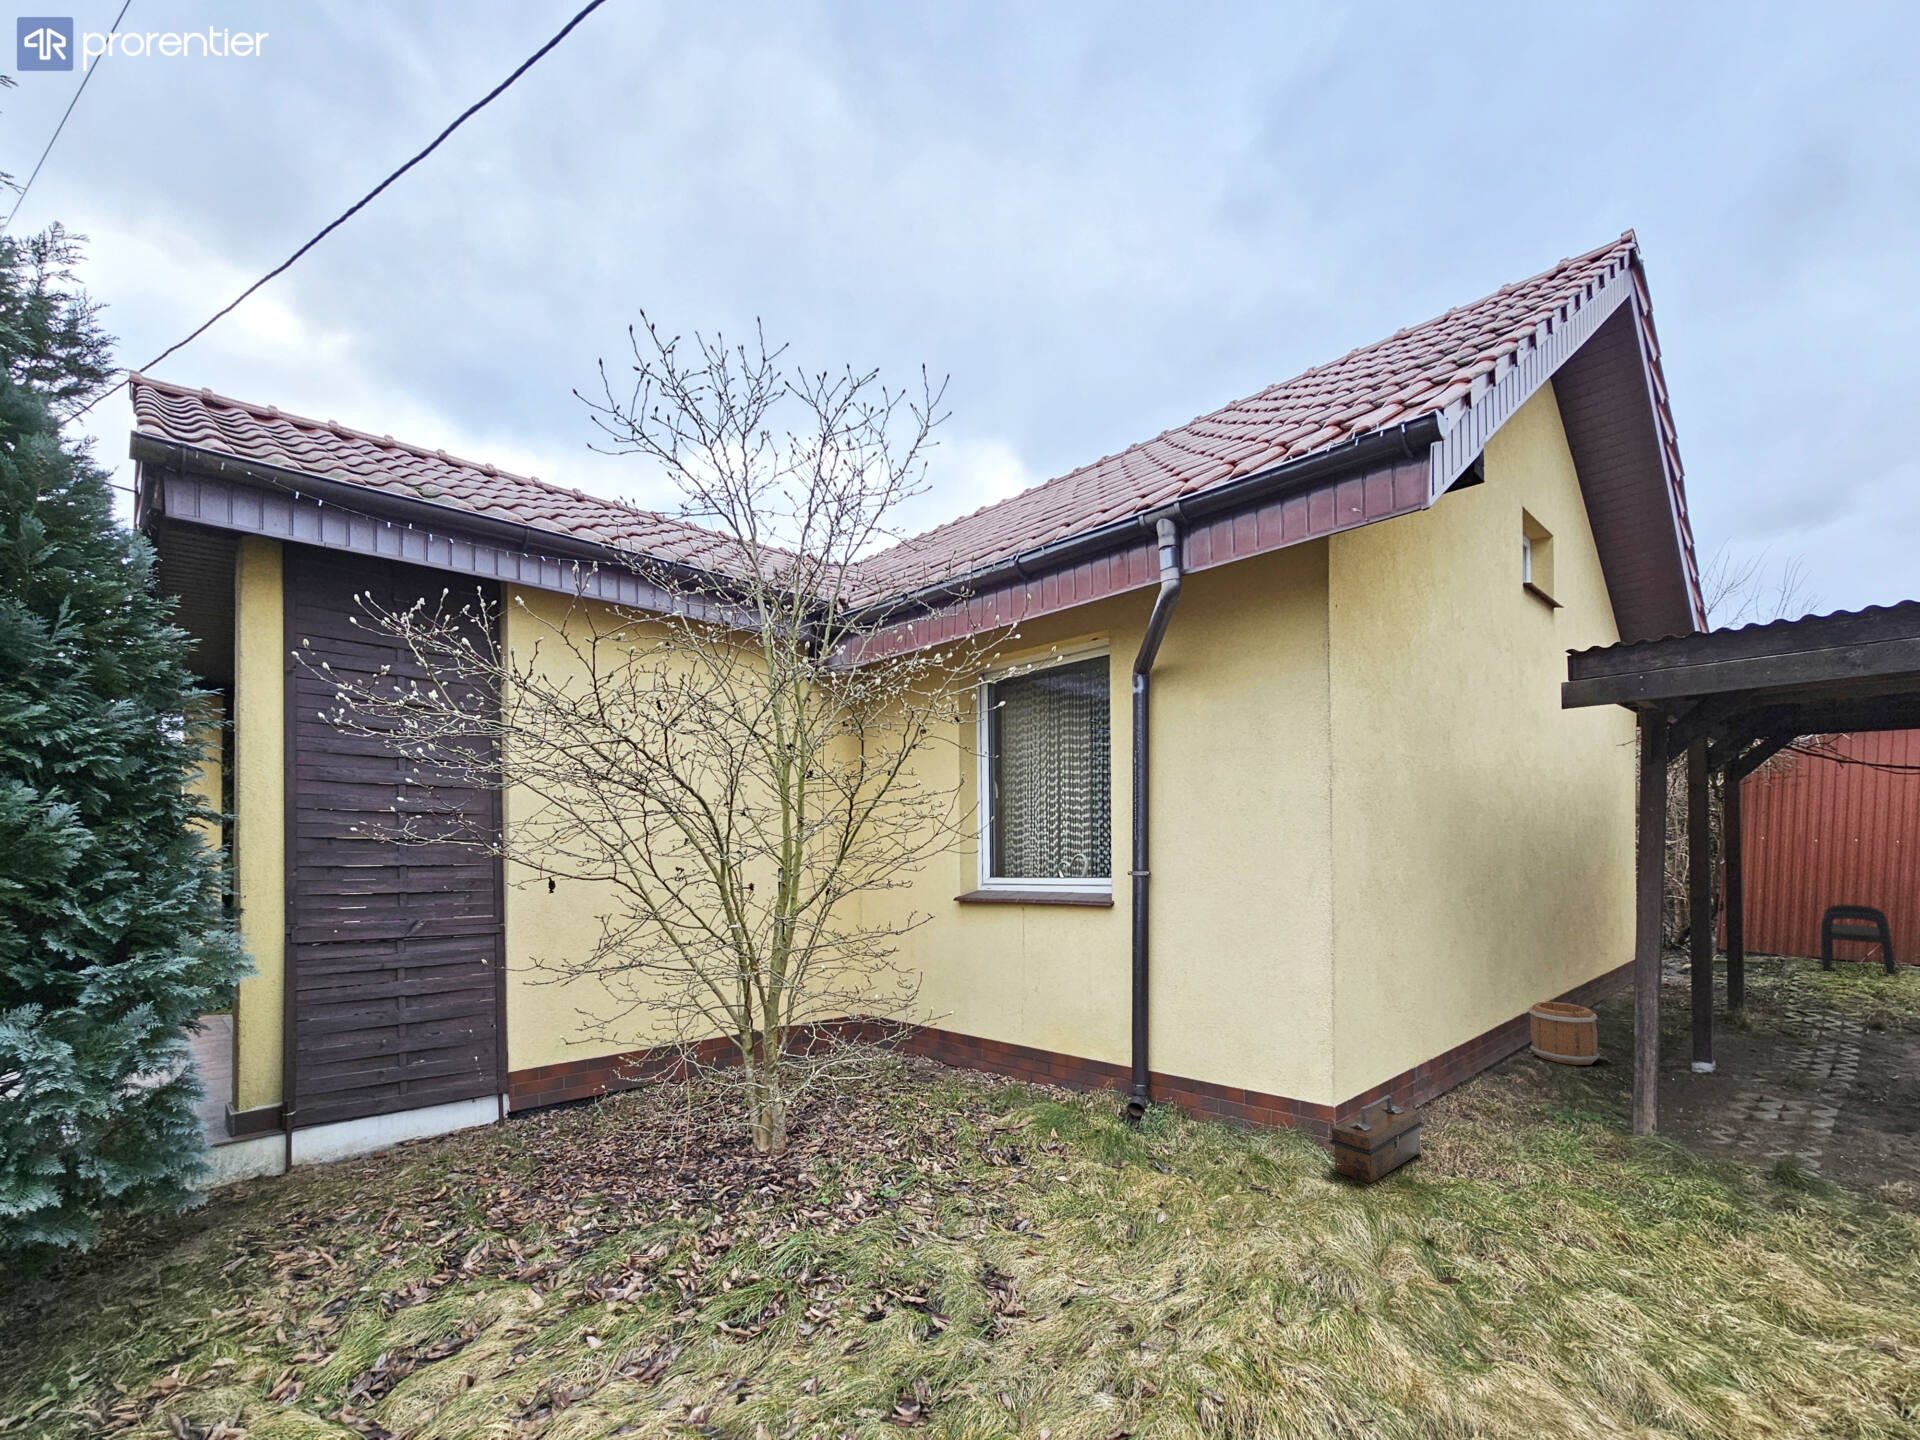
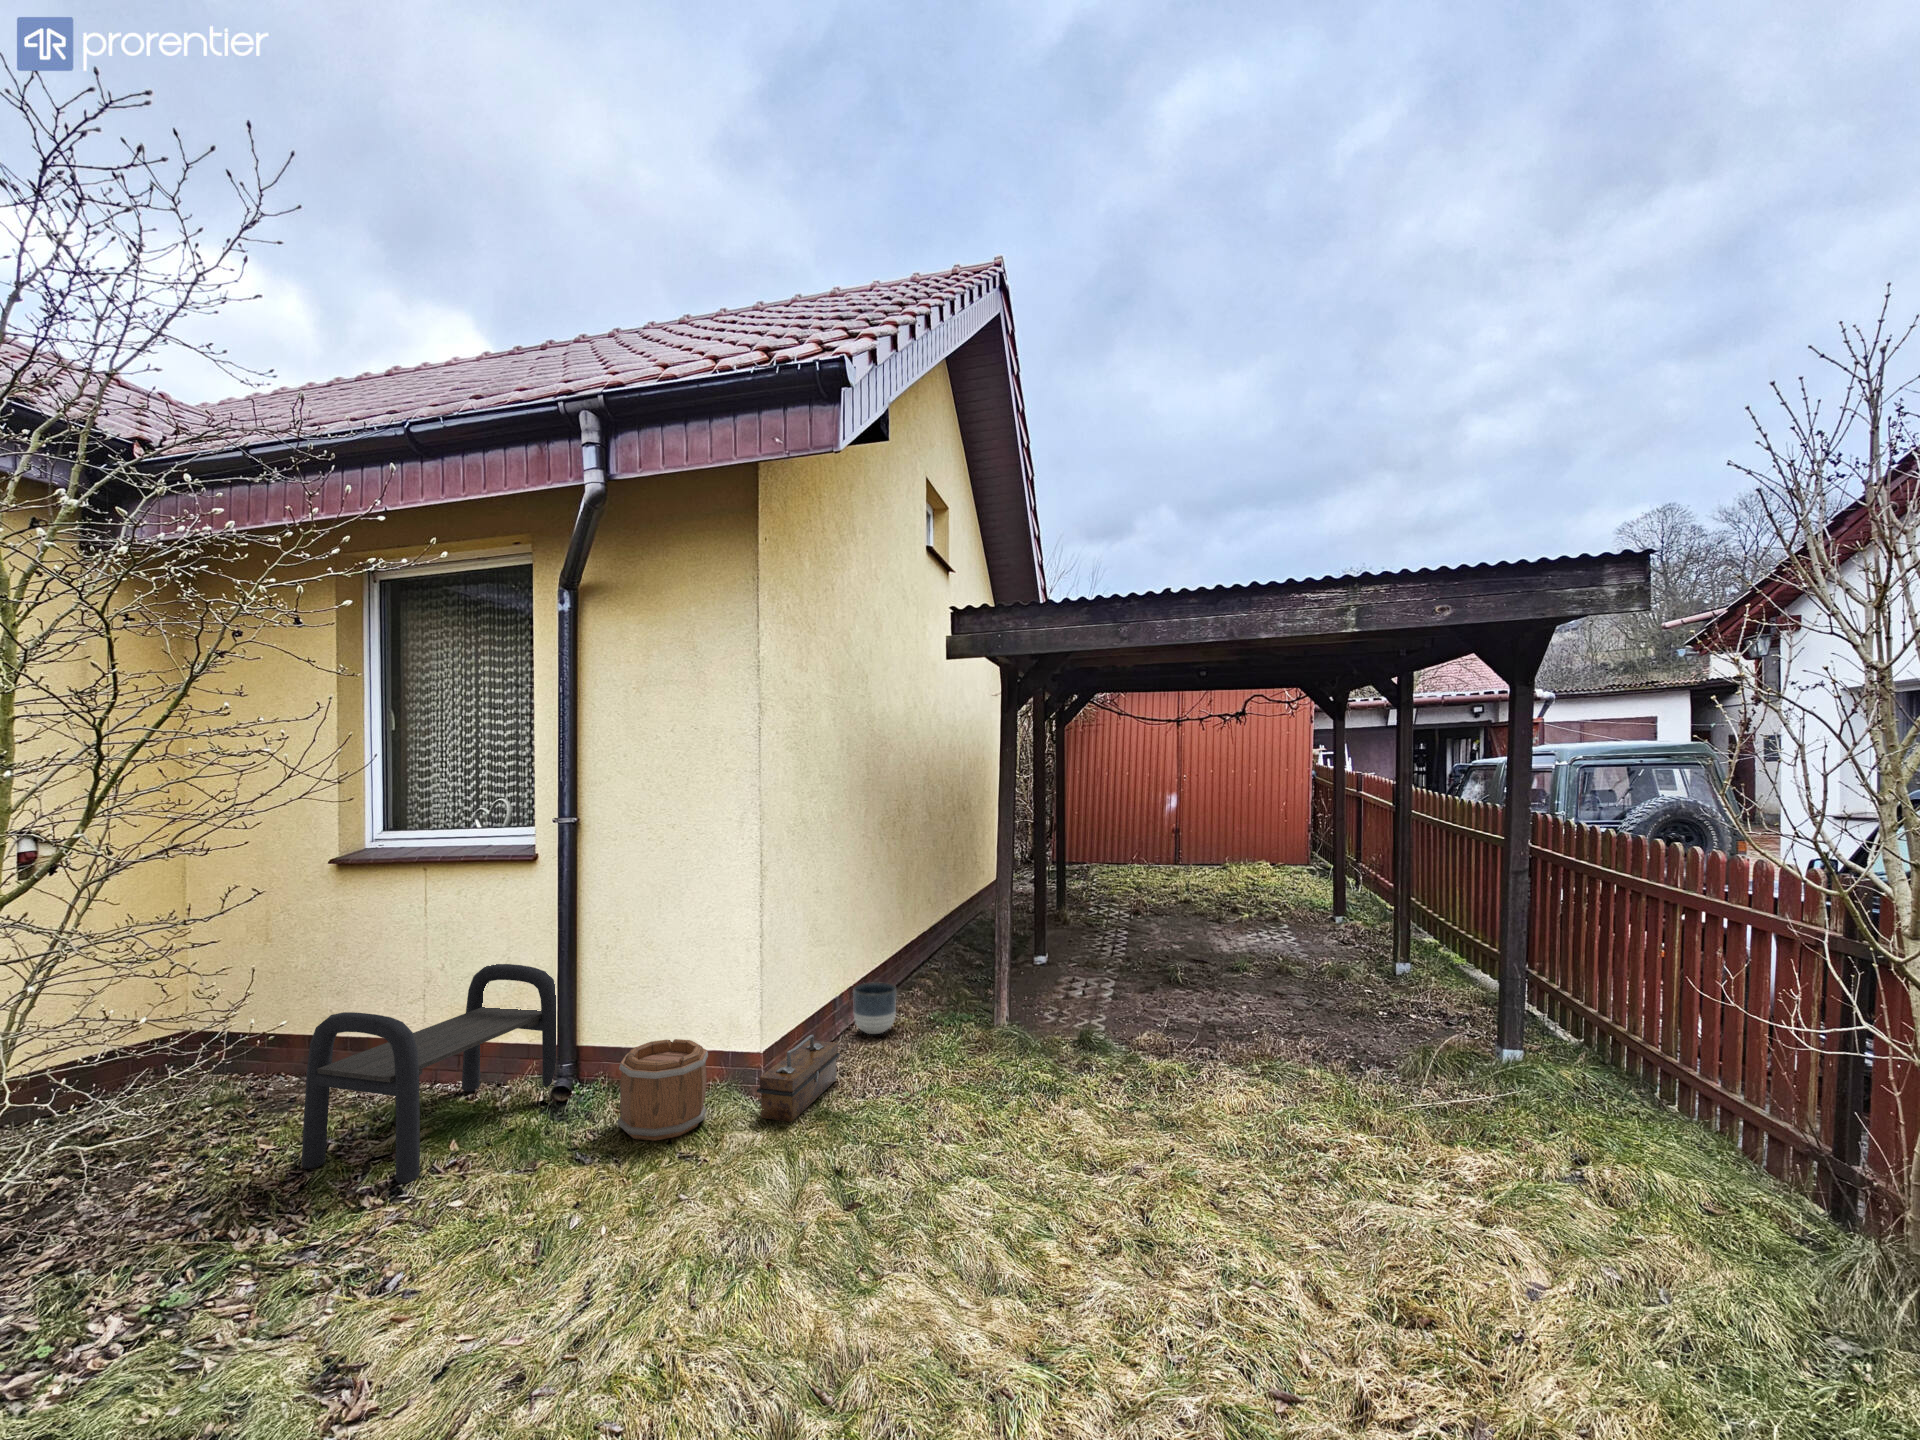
bench: present [1821,905,1896,976] -> present [301,964,556,1184]
bucket: present [1528,1002,1600,1065] -> present [617,1039,708,1141]
planter: none [1437,1054,1493,1114] -> present [853,982,896,1034]

